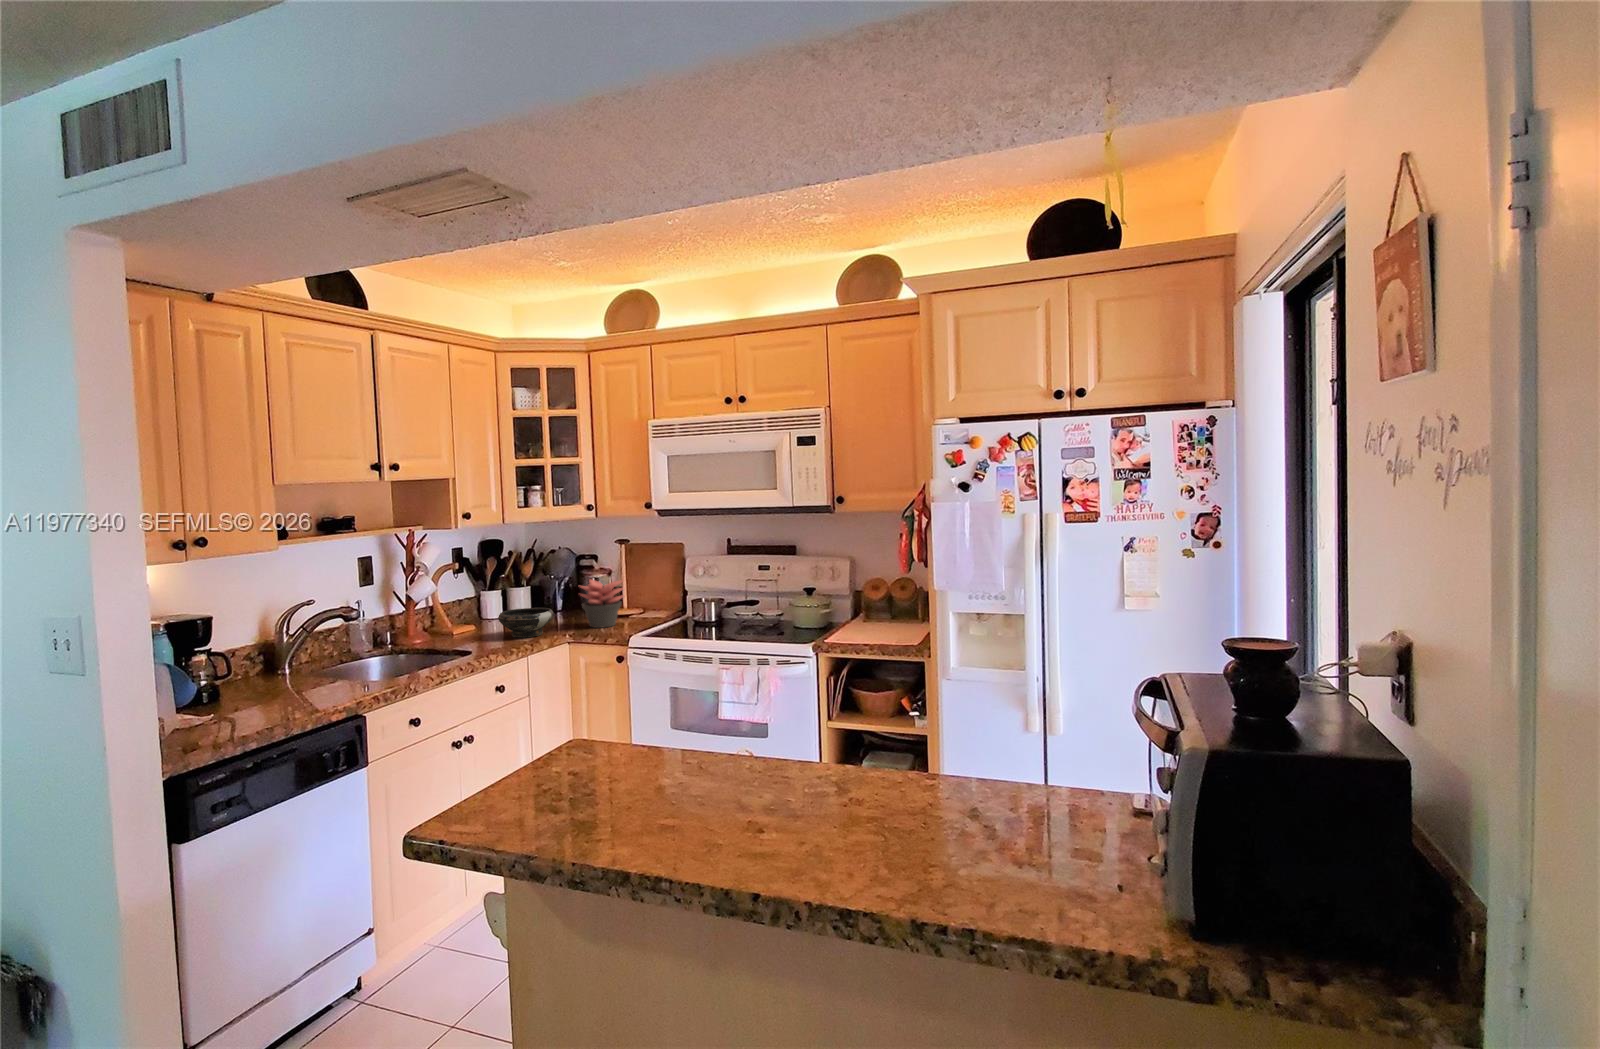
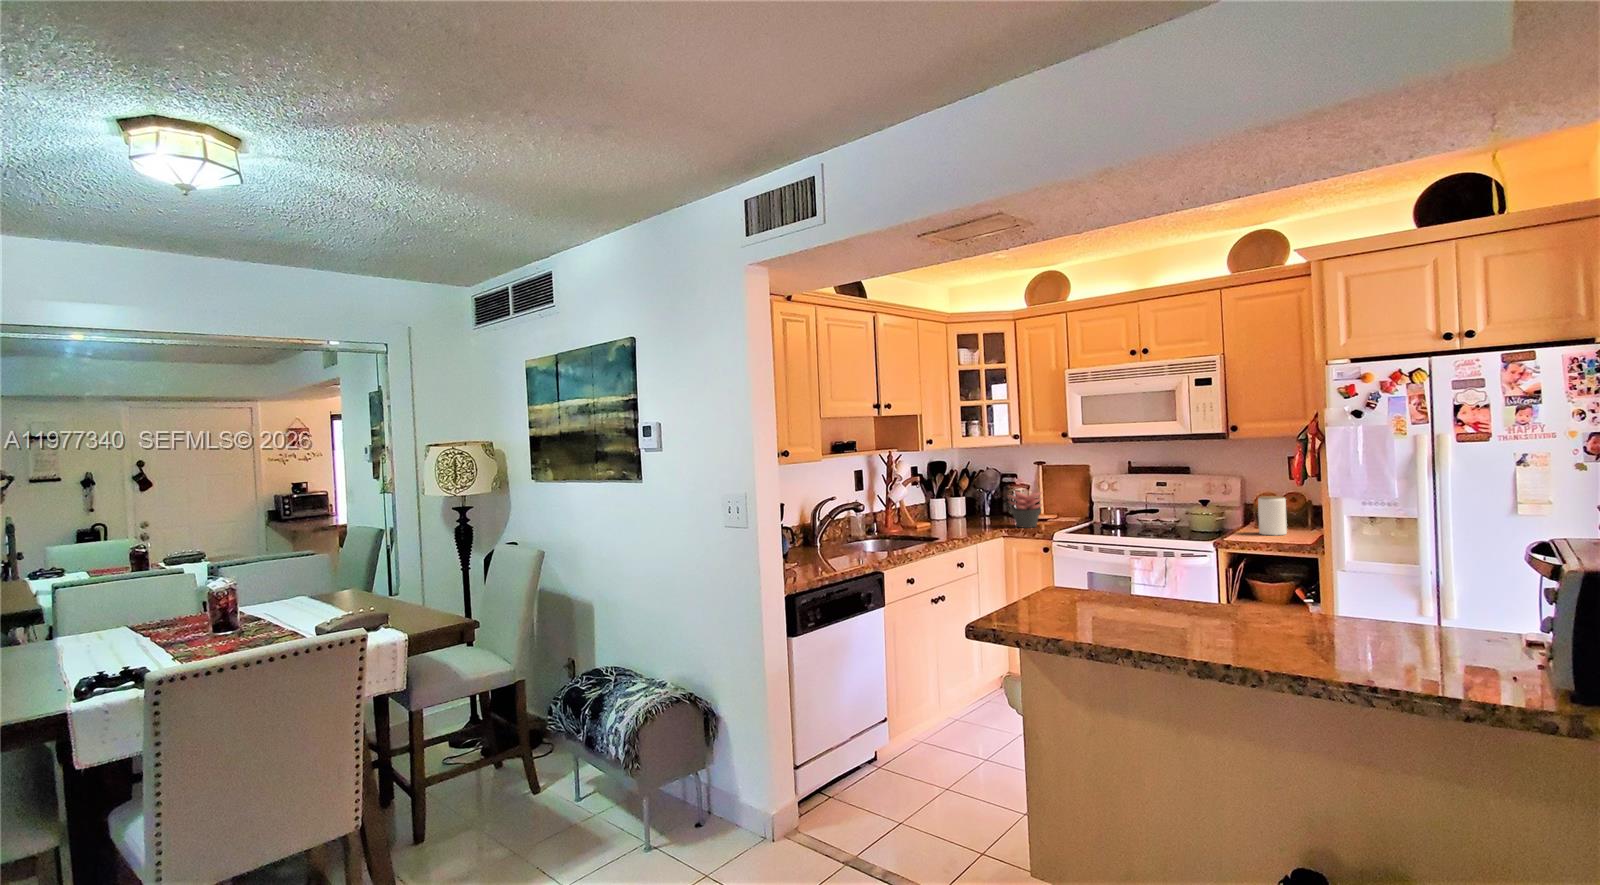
jar: none [864,581,893,629] -> present [1258,496,1287,535]
bowl: present [498,608,554,638] -> none [953,511,992,531]

